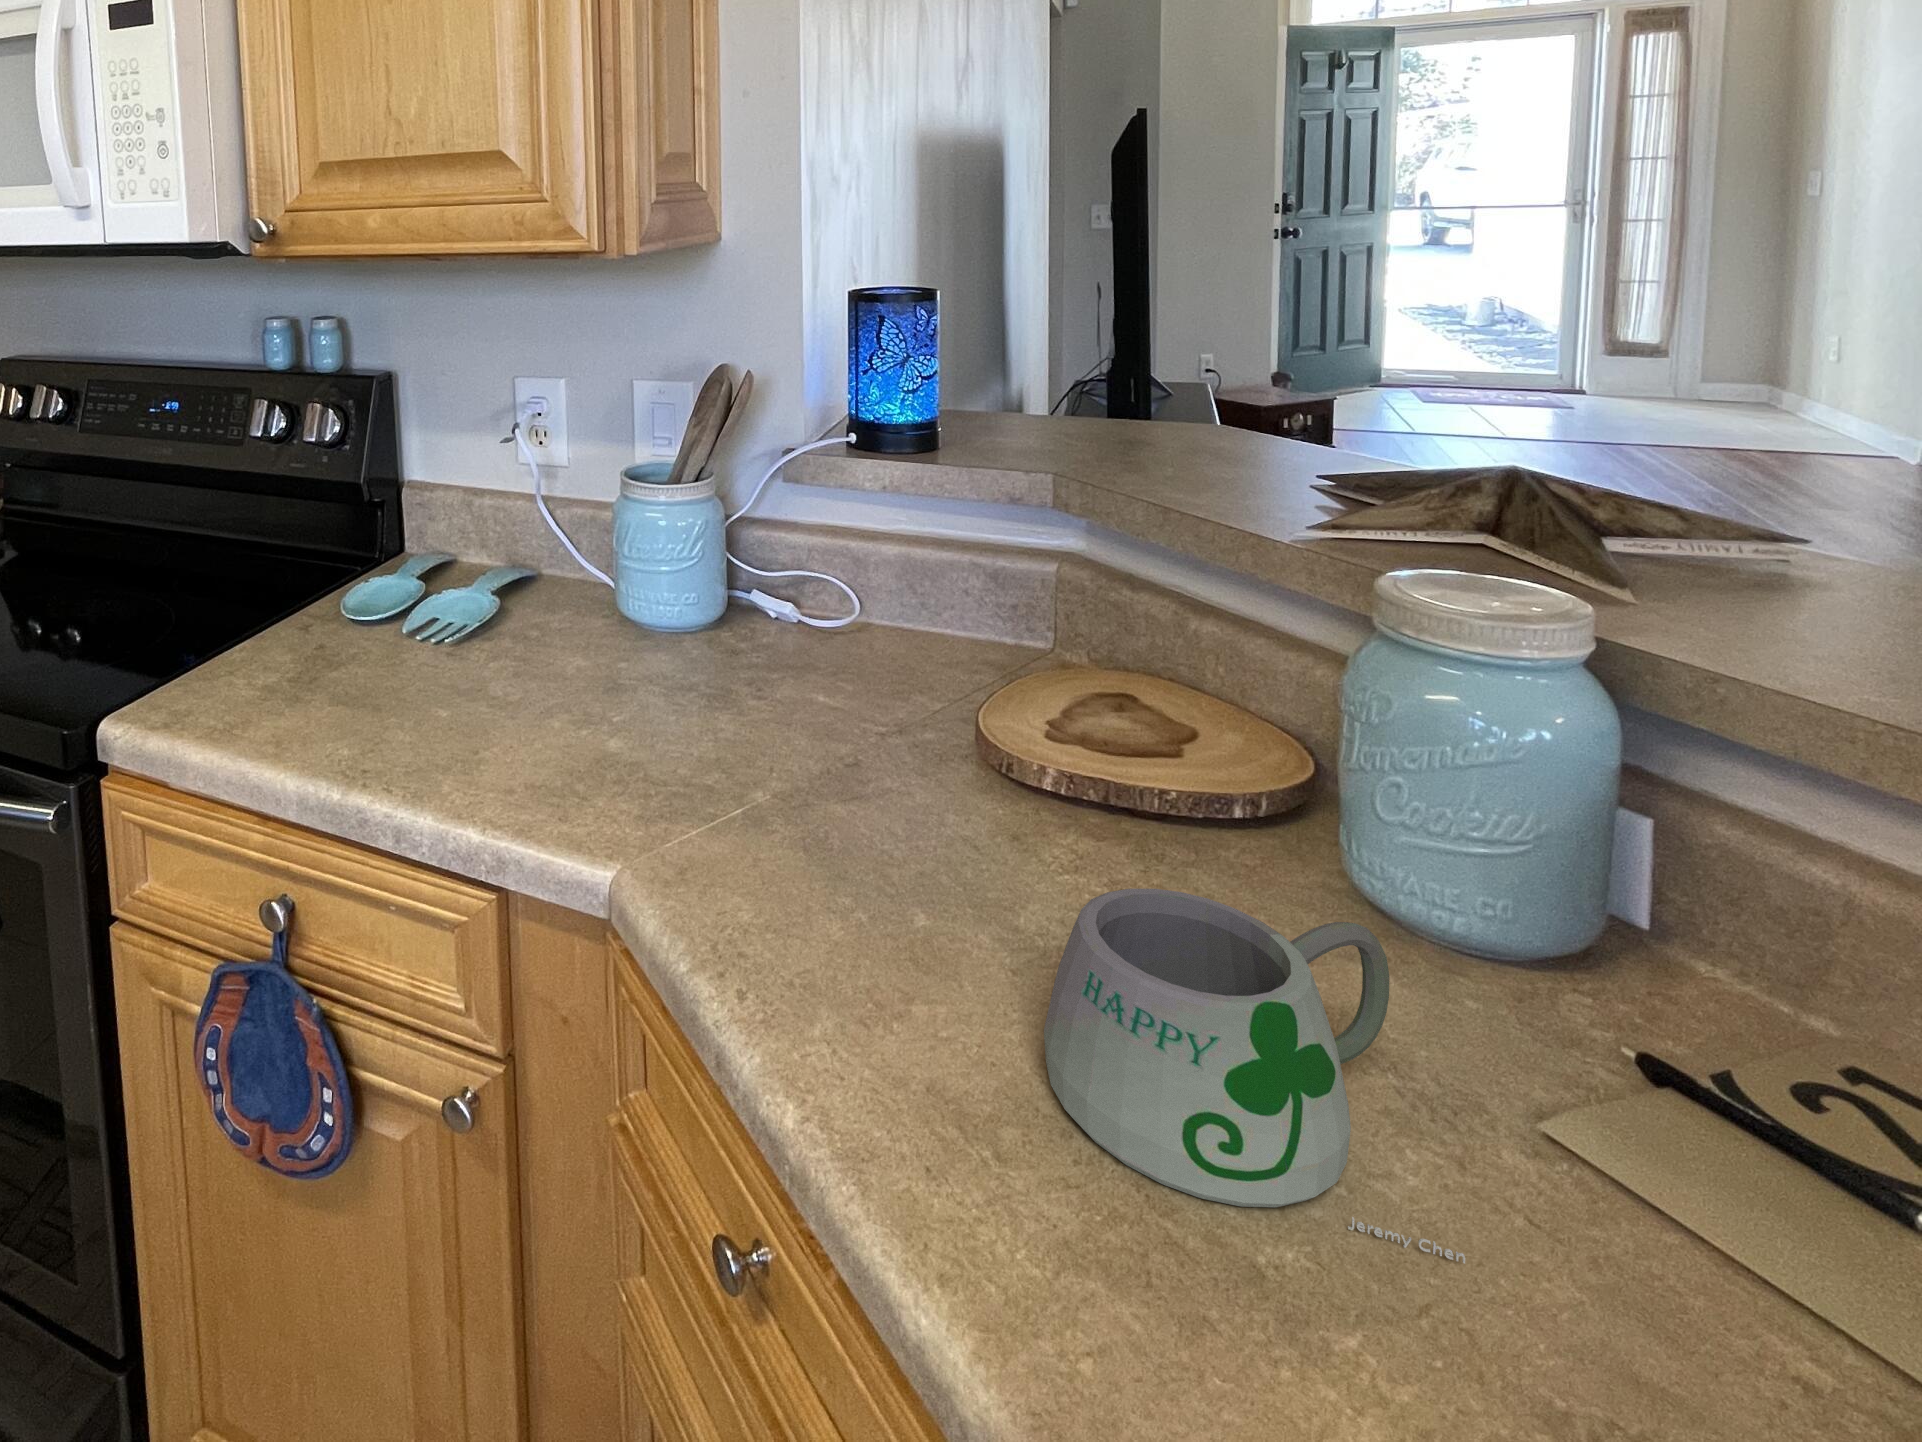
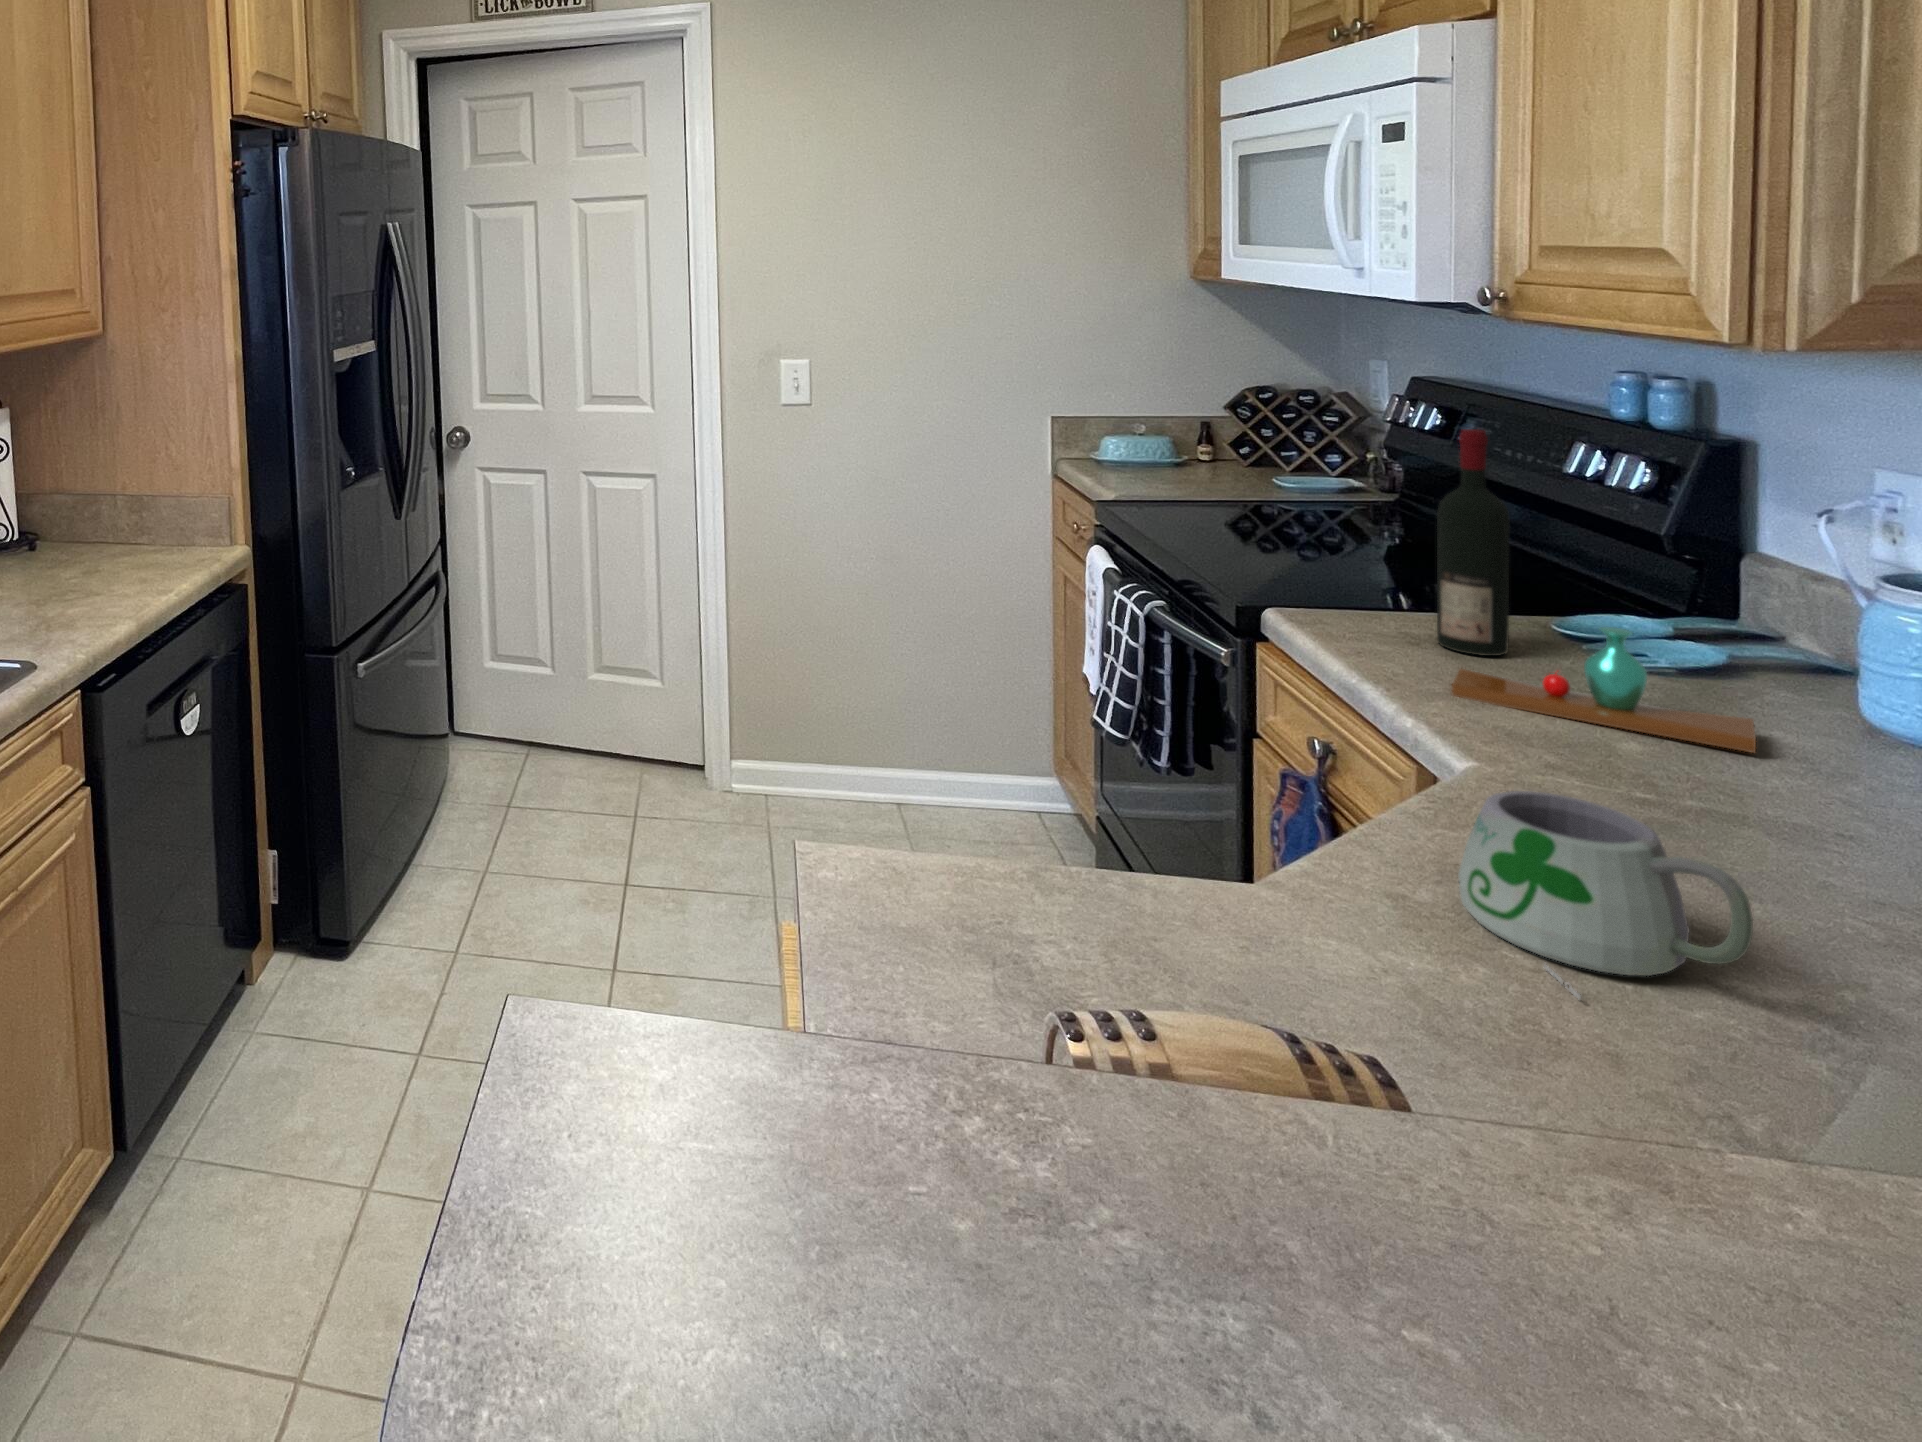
wine bottle: none [300,396,380,689] -> present [1437,429,1509,656]
vase: none [409,601,667,760] -> present [1452,627,1756,753]

